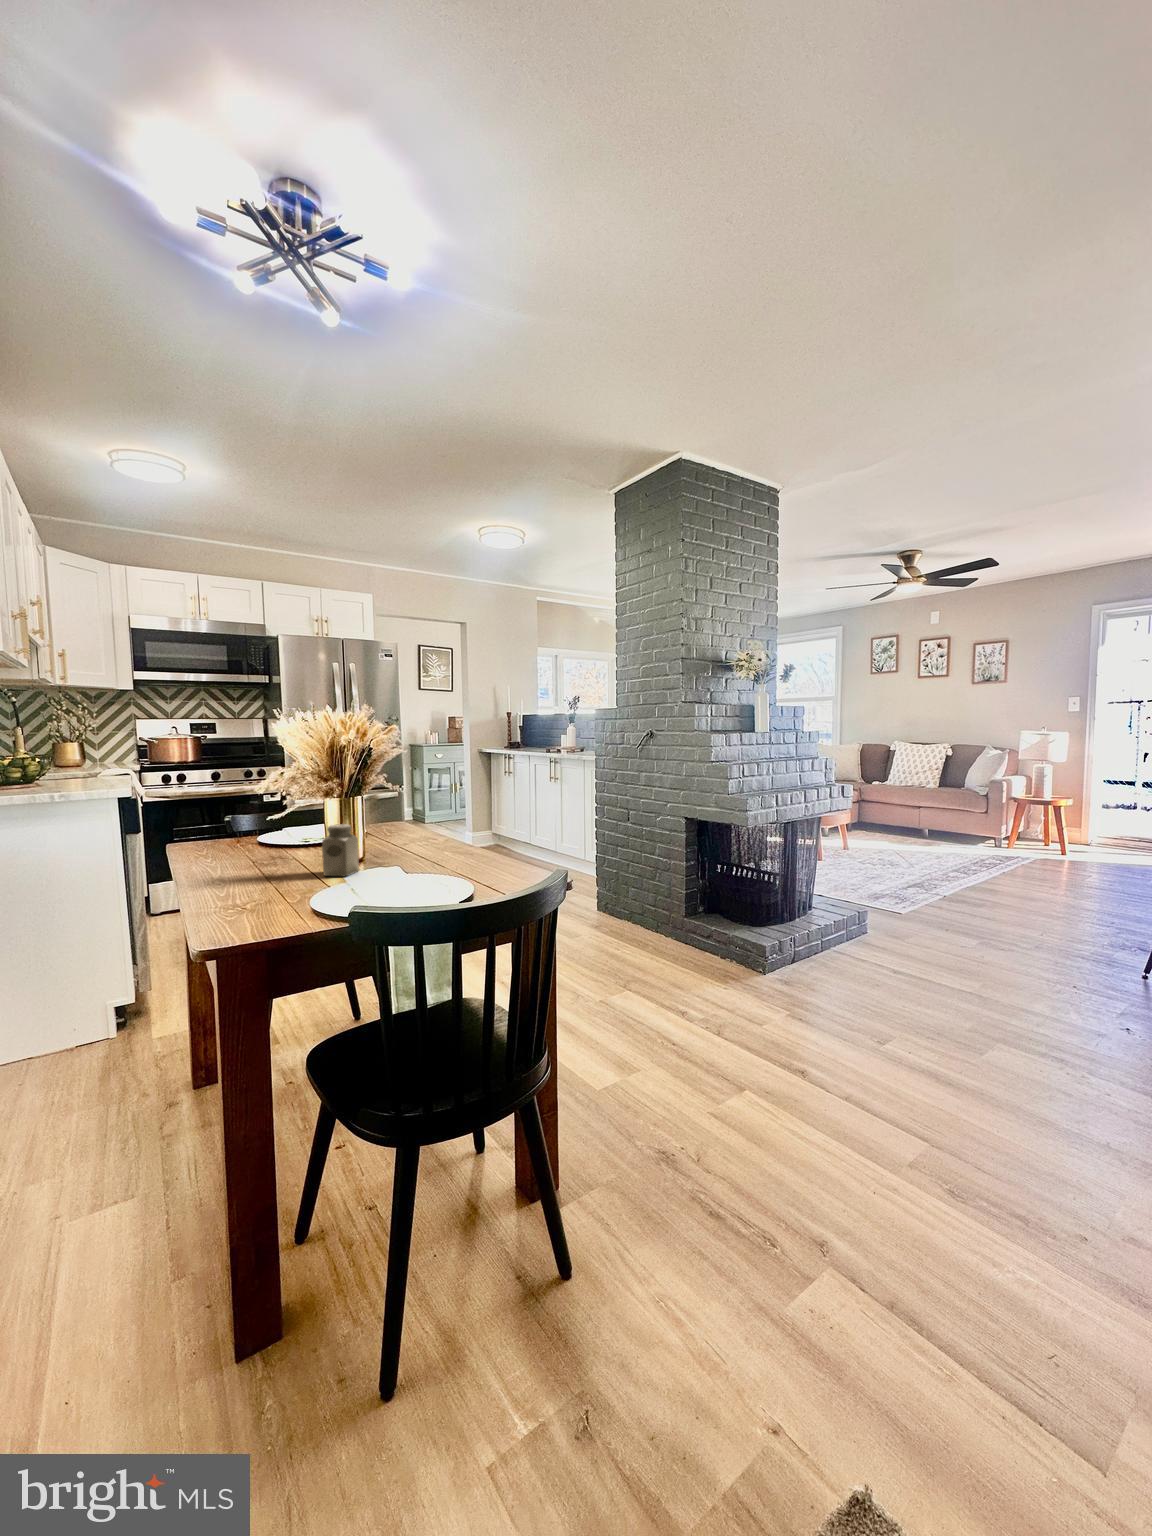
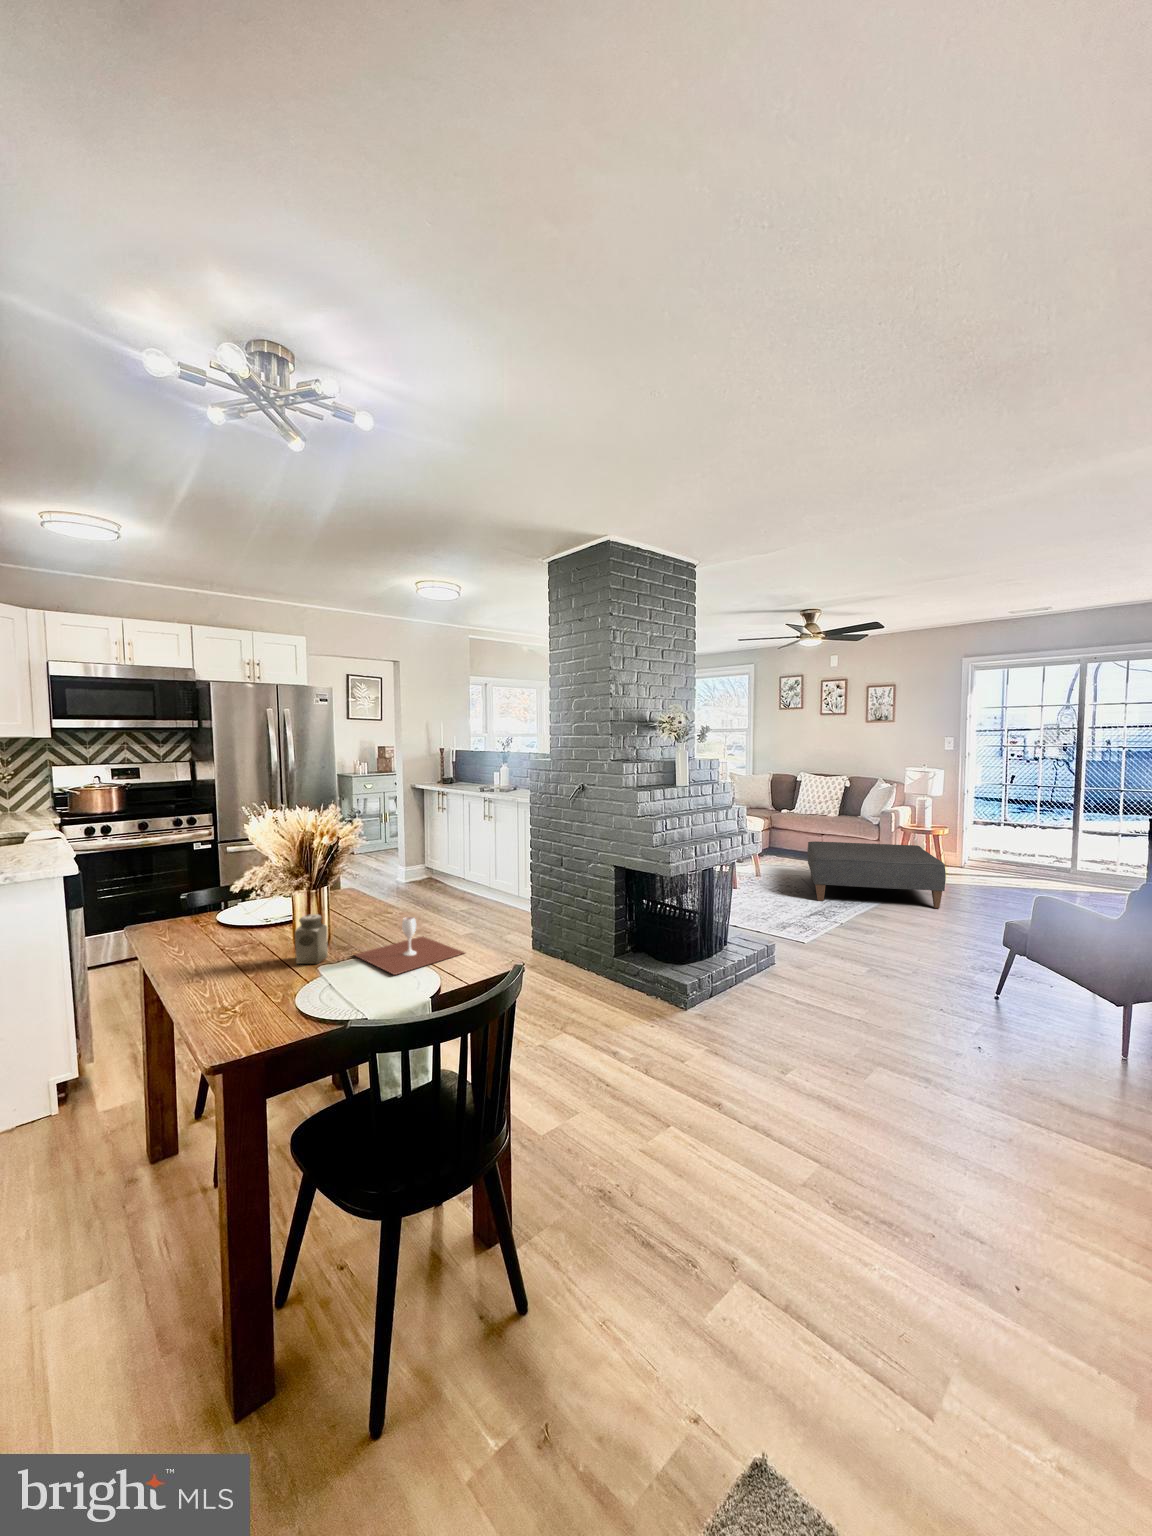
ottoman: none [905,812,1074,885] -> present [807,841,946,908]
wine glass: none [385,830,508,887] -> present [355,917,464,975]

